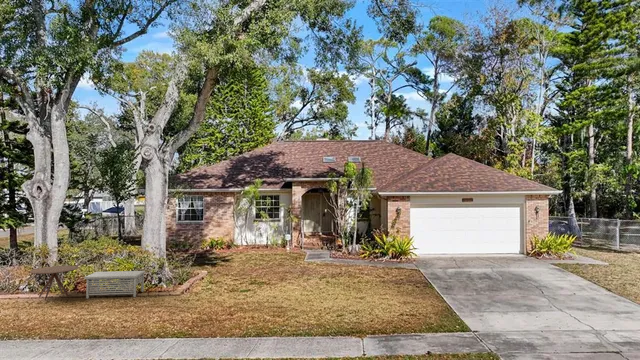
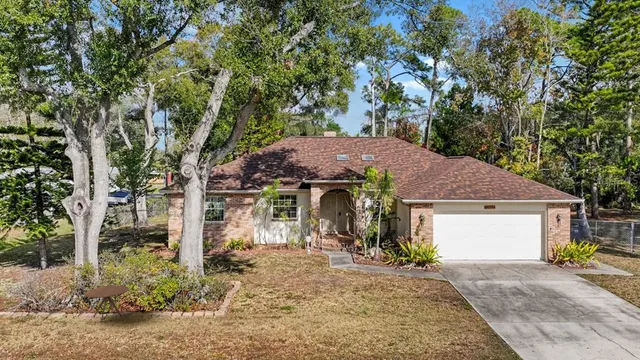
storage bench: present [84,271,145,298] -> none [139,290,193,320]

